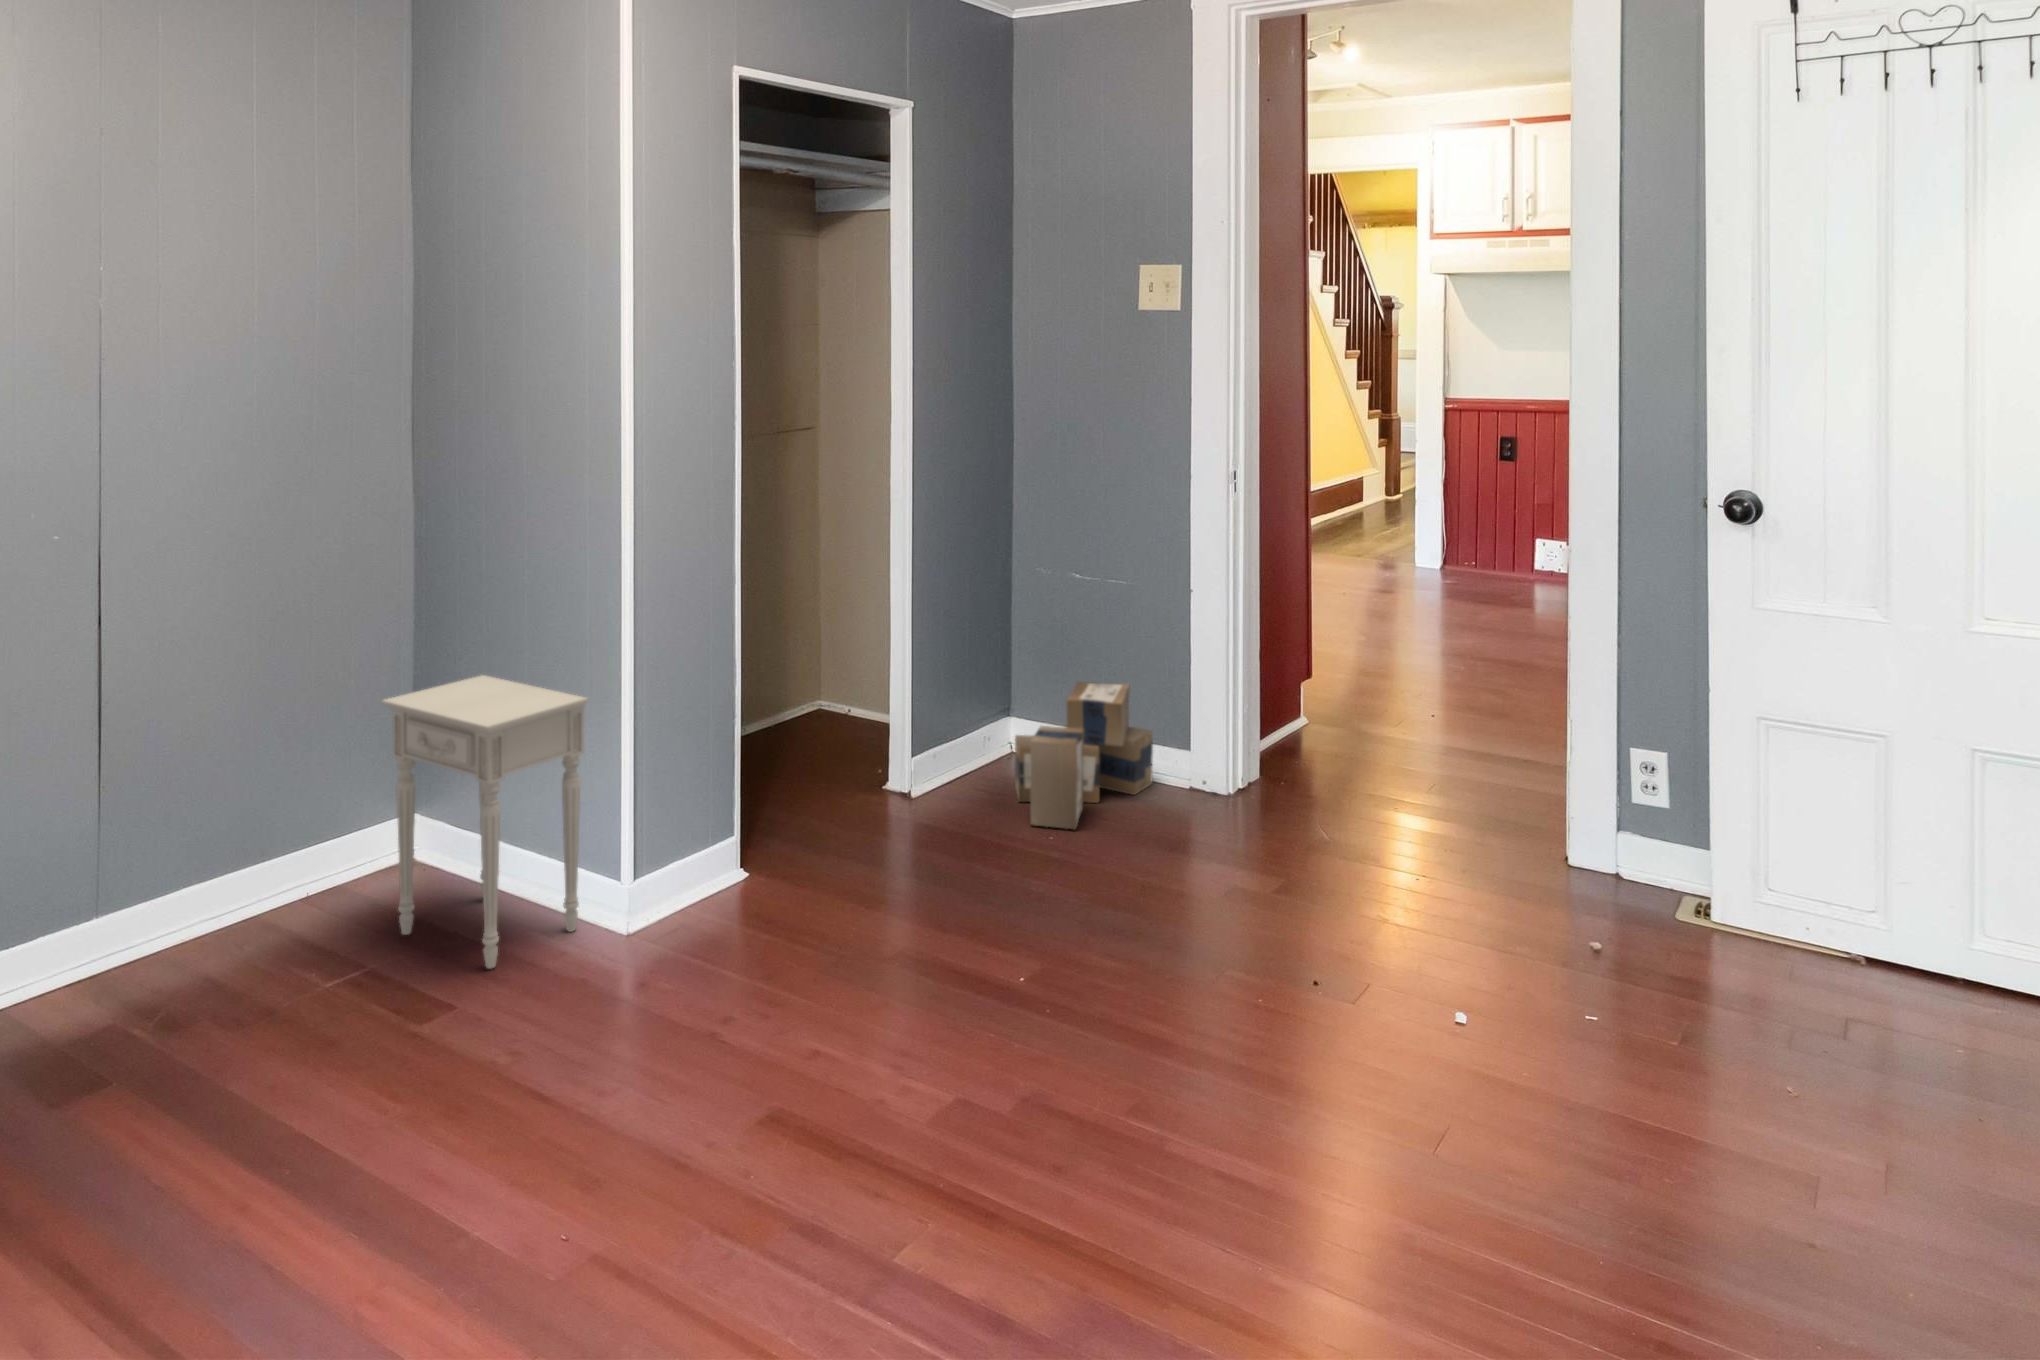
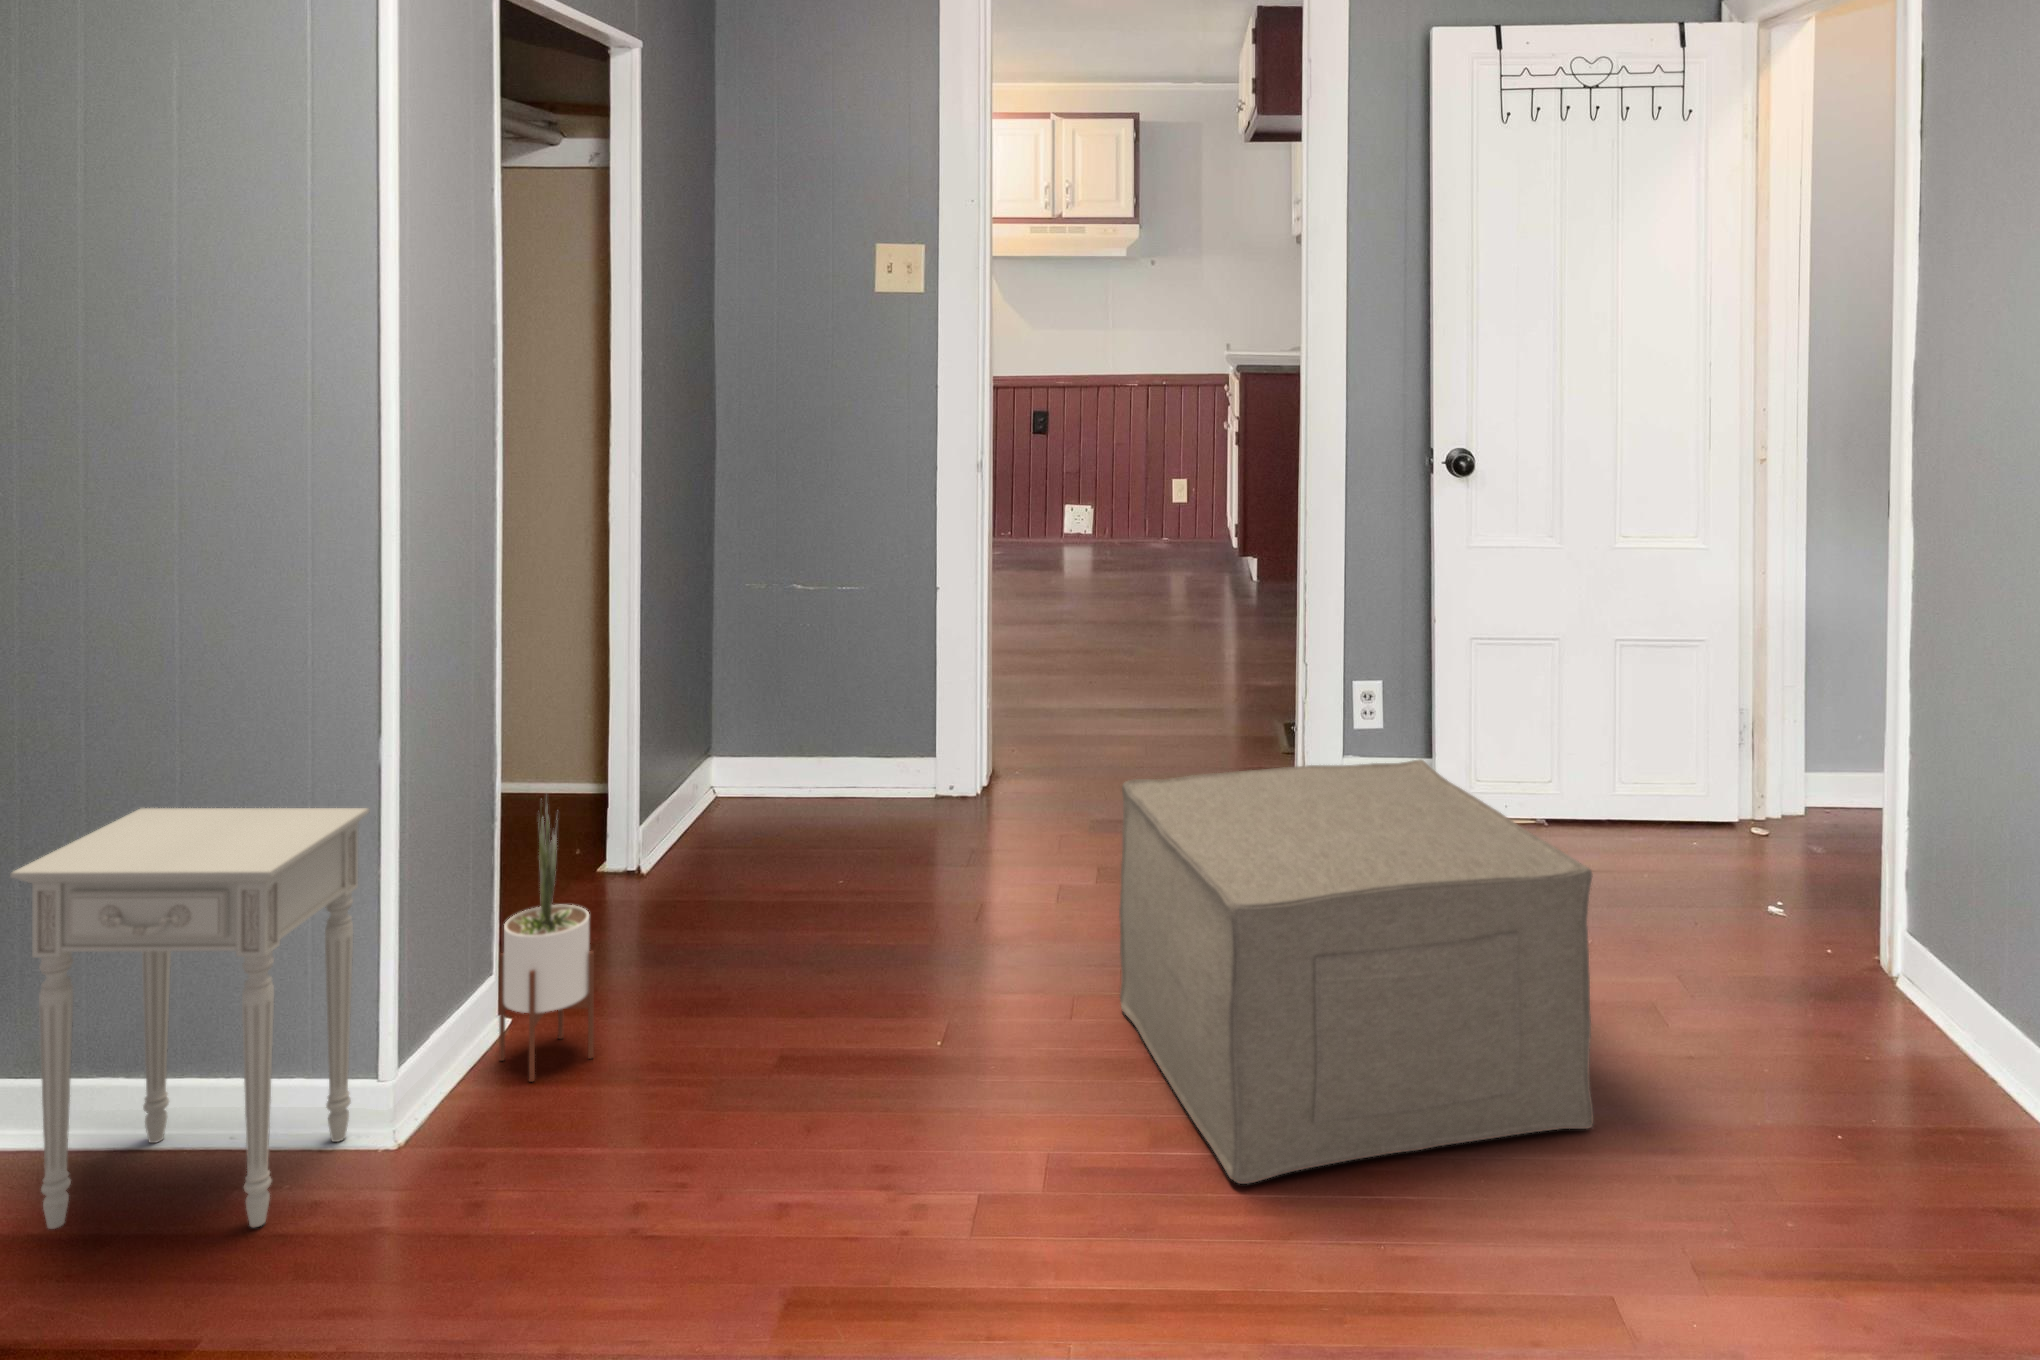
cardboard box: present [1015,682,1153,829] -> none [759,697,897,868]
potted plant: none [694,709,756,929] -> present [499,806,594,1082]
ottoman: none [1110,790,1548,1273] -> present [1119,759,1594,1184]

